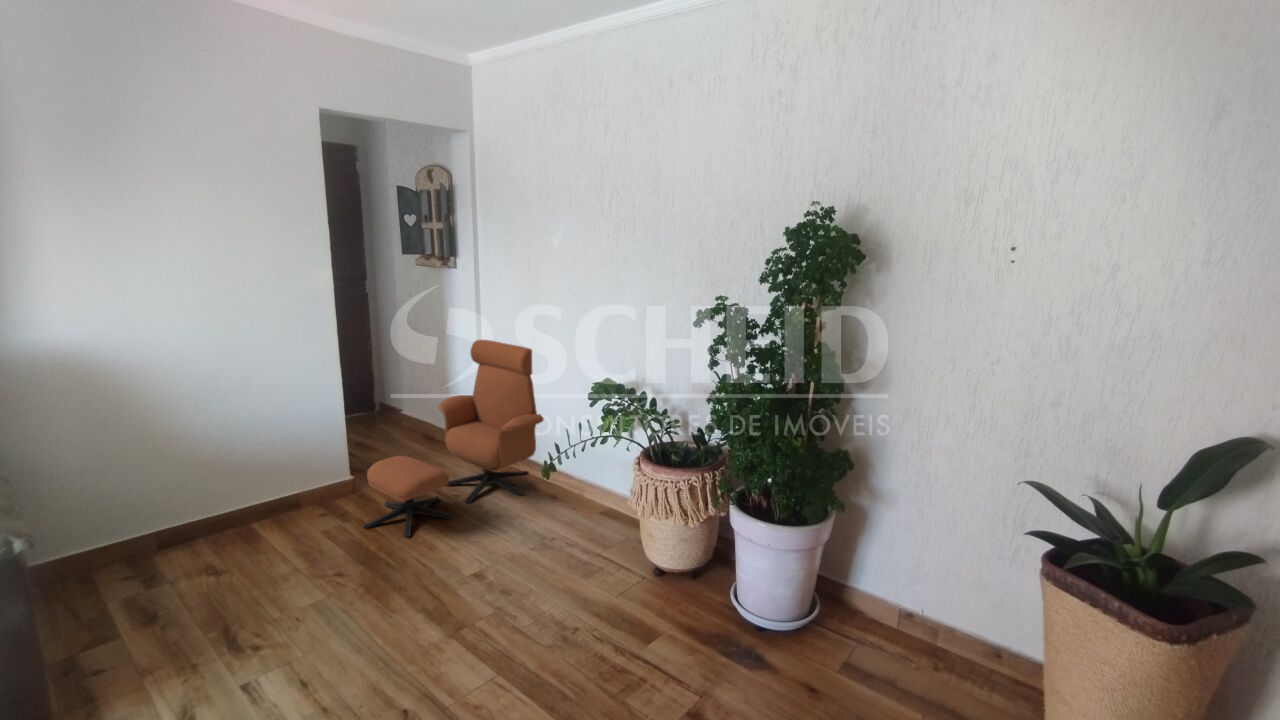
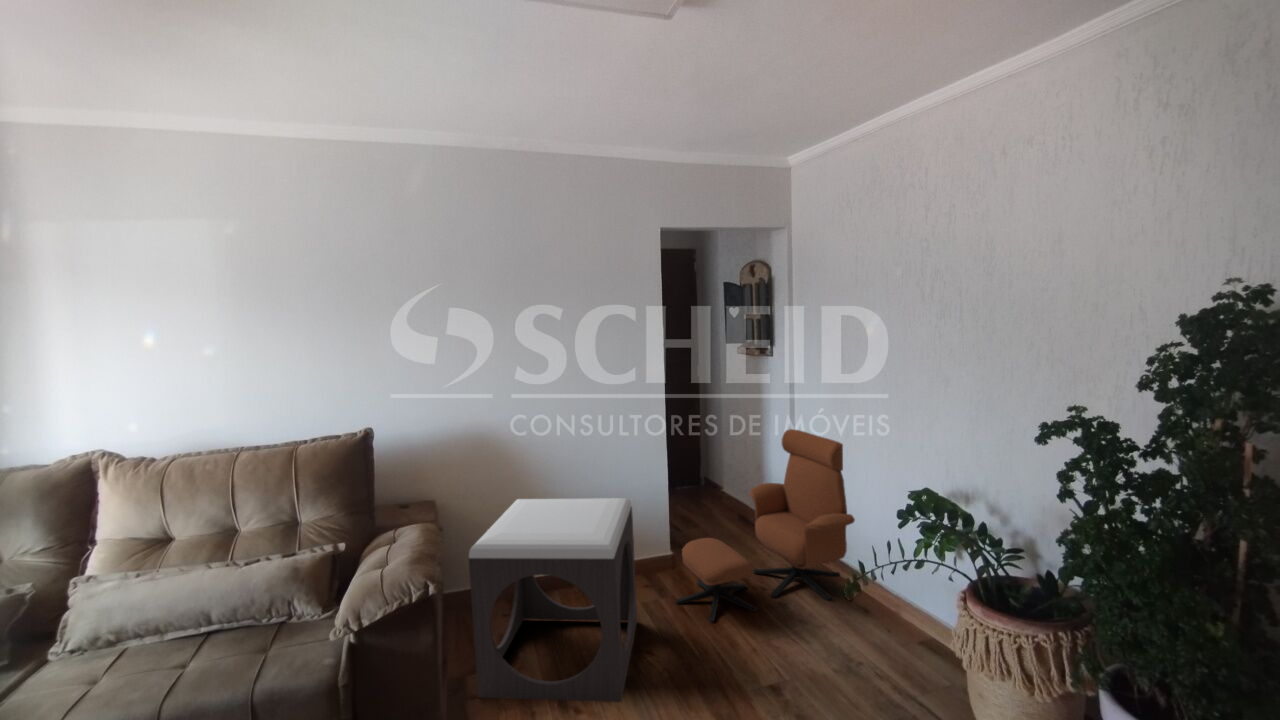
footstool: none [65,420,319,688] -> present [468,498,637,702]

